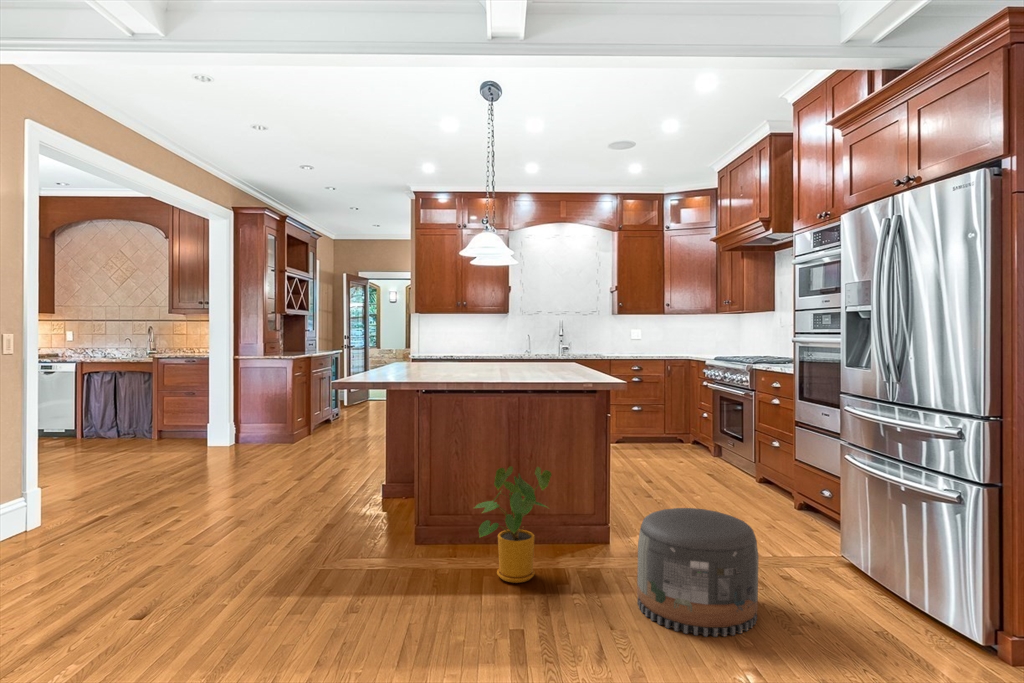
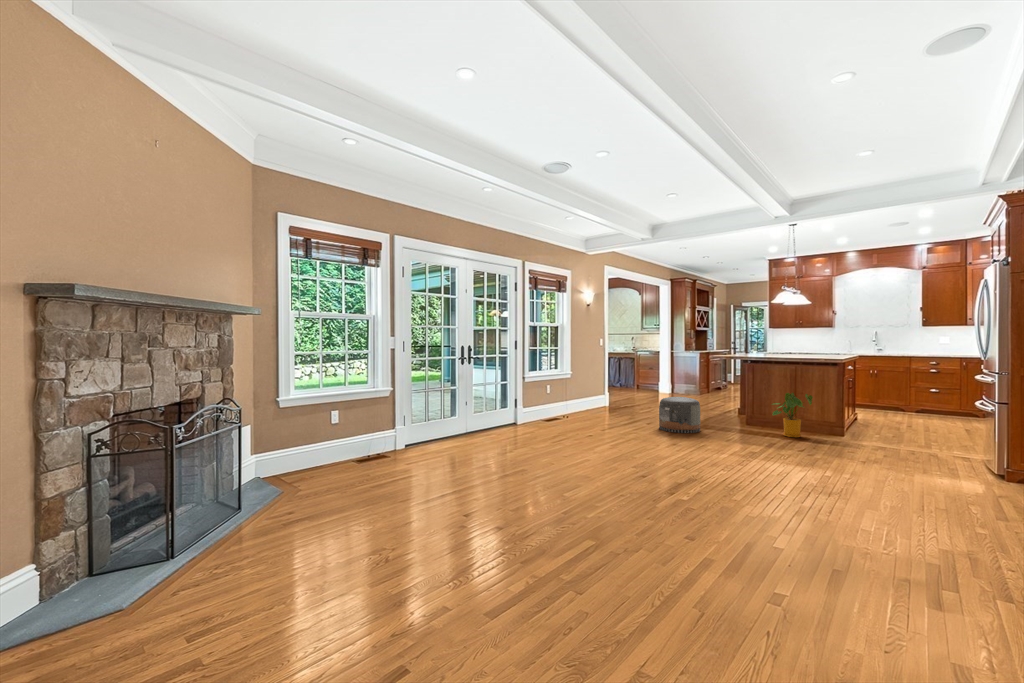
pouf: present [637,508,759,637] -> present [659,397,700,433]

